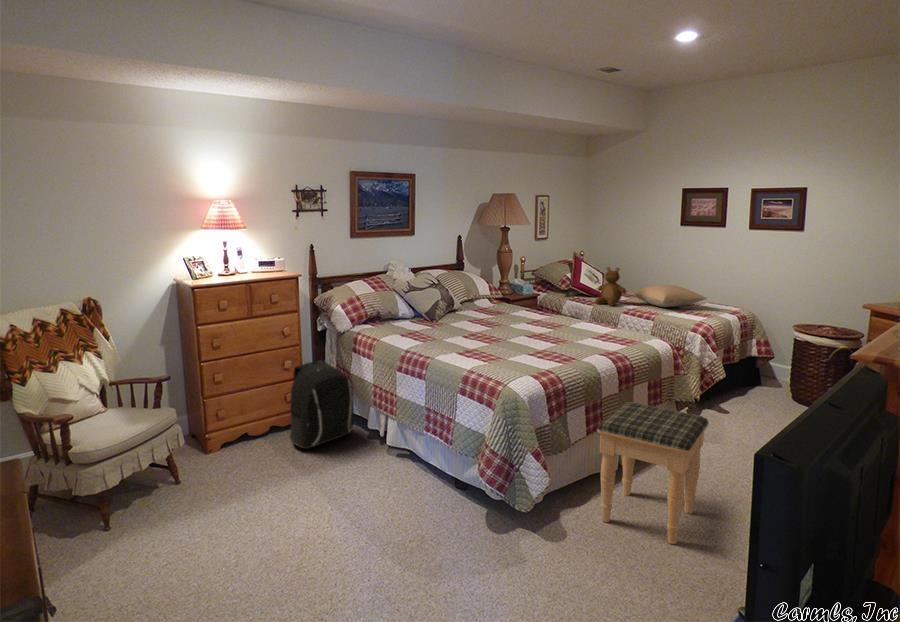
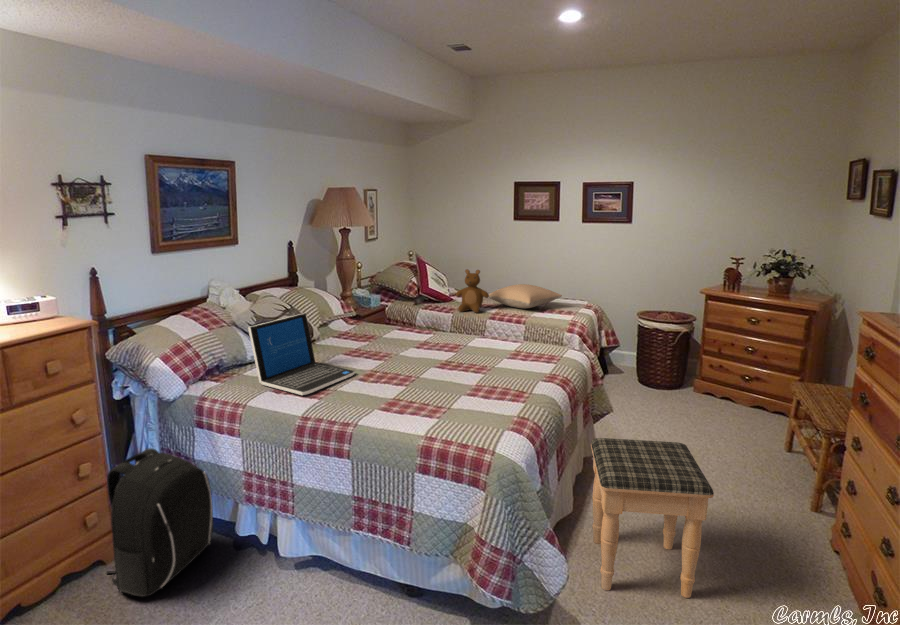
laptop: none [393,285,464,339] -> present [248,313,355,395]

